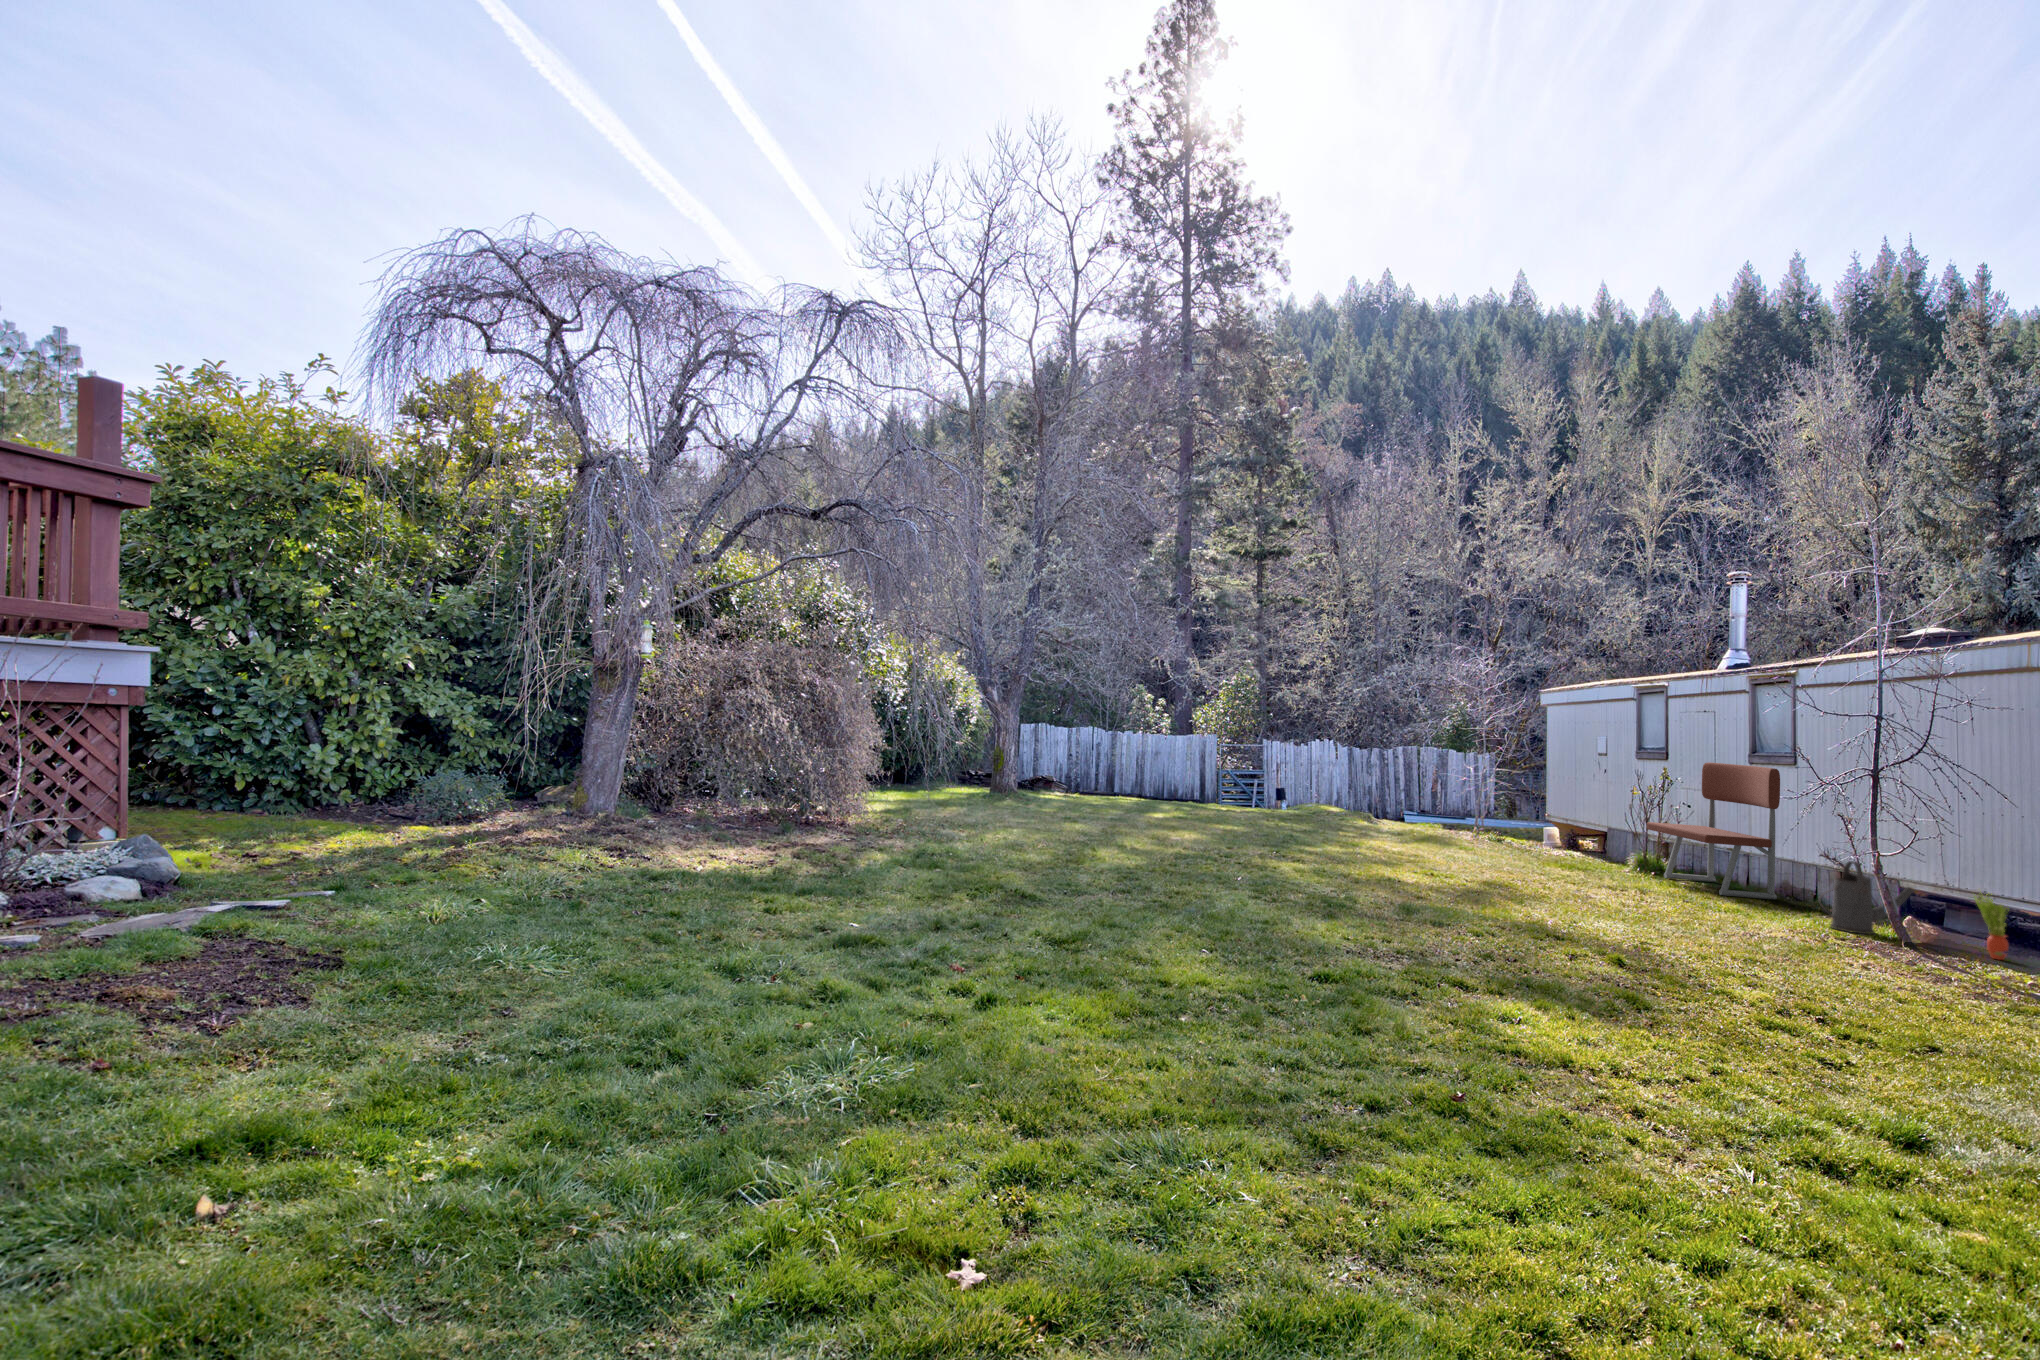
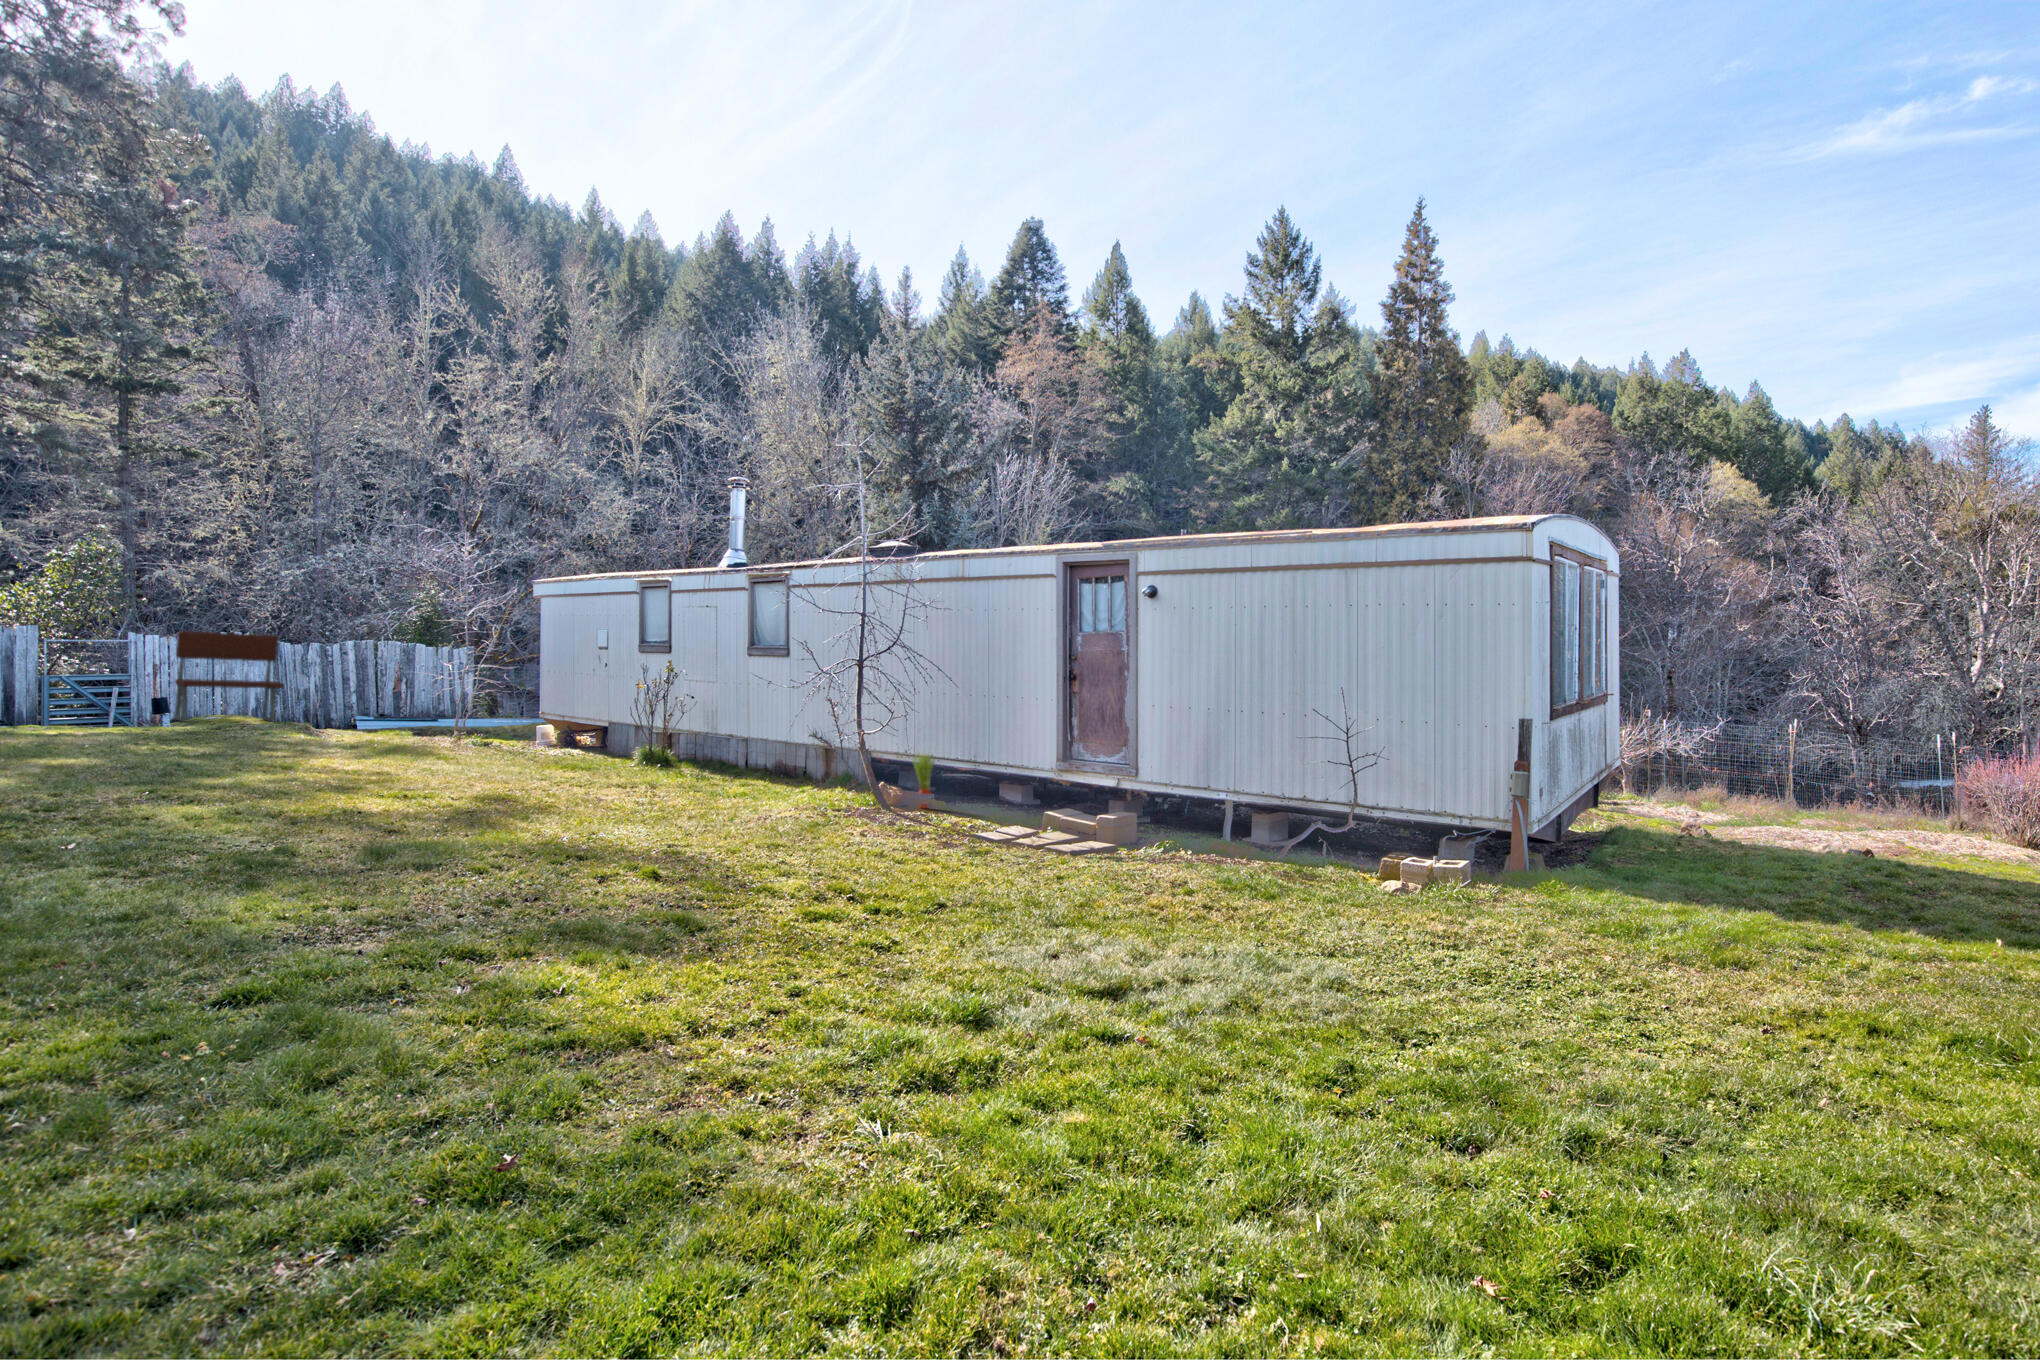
bench: present [1647,762,1780,899] -> present [174,631,284,722]
watering can: present [1818,861,1913,934] -> none [804,739,876,803]

